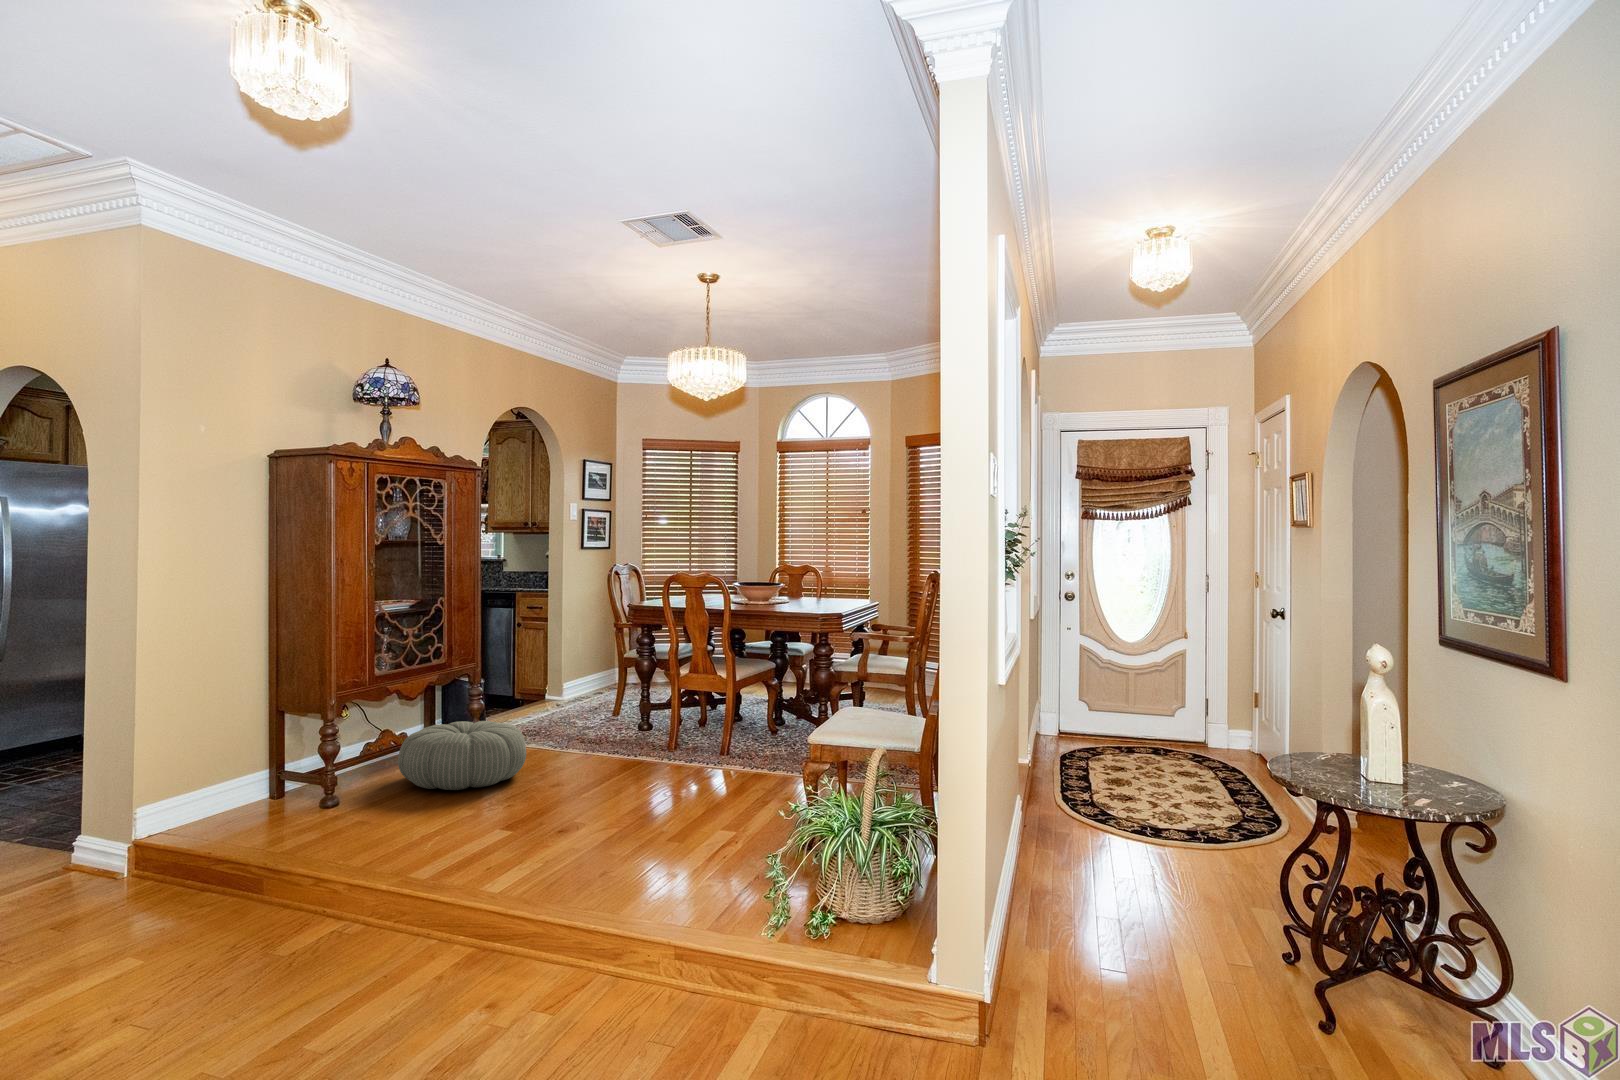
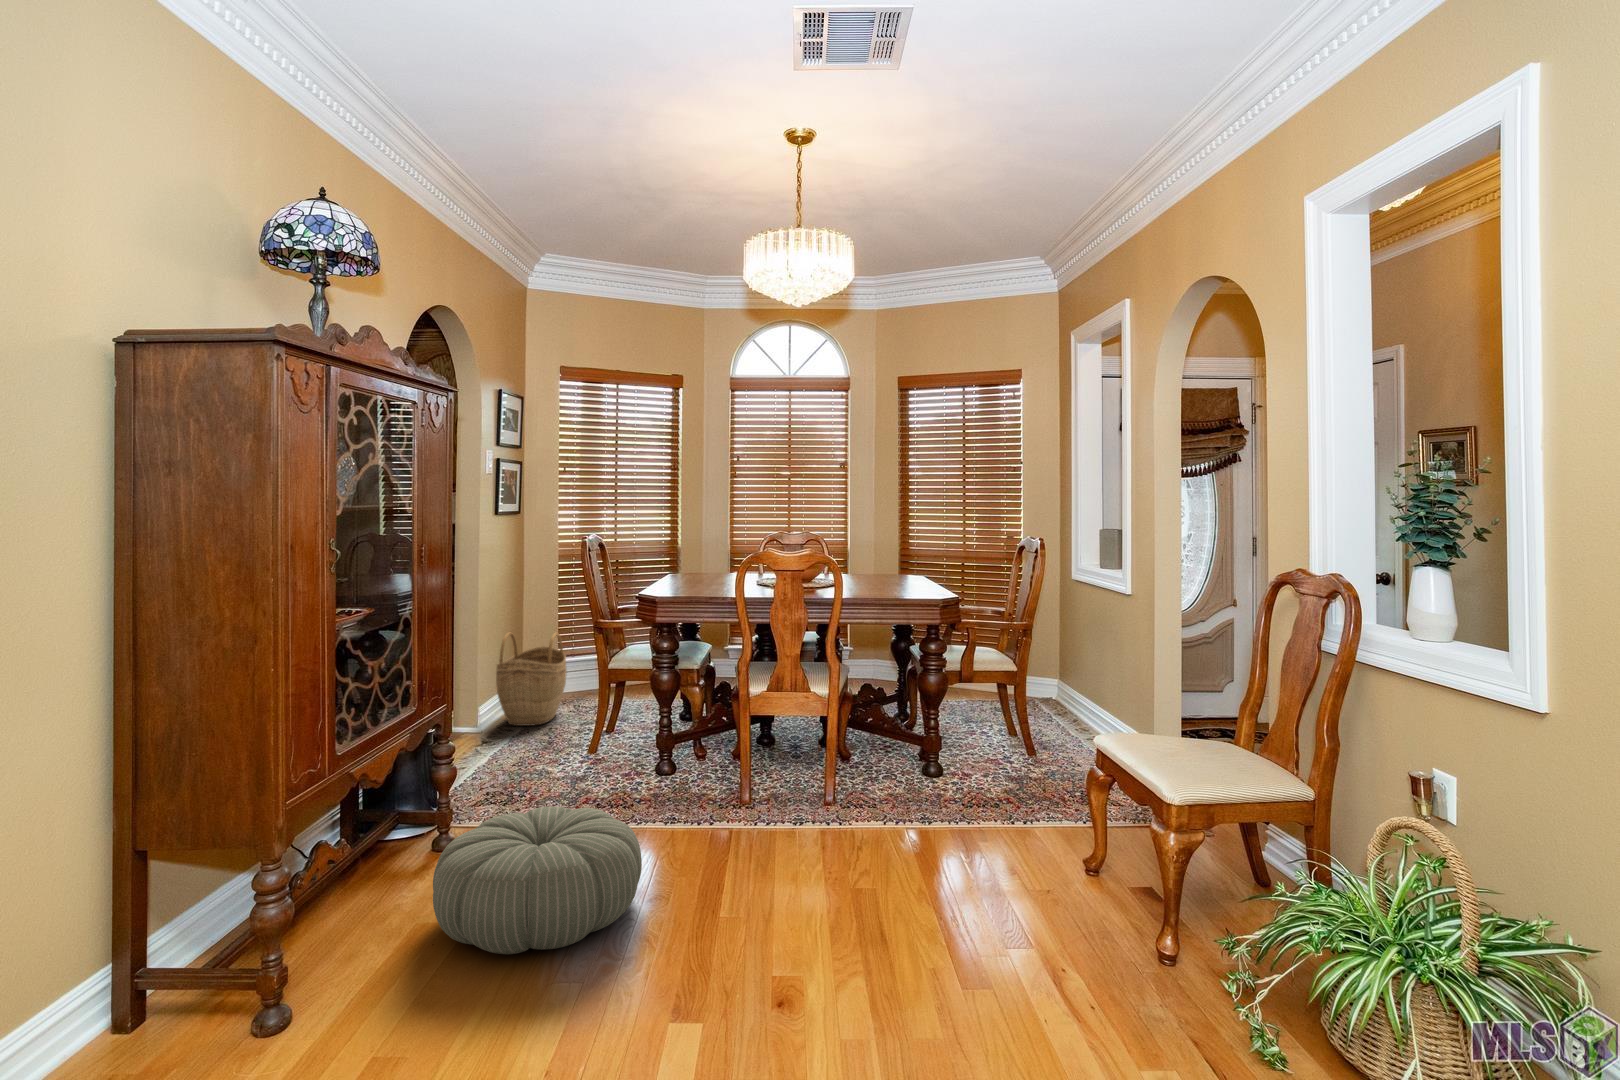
woven basket: none [572,633,627,701] -> present [496,633,567,726]

